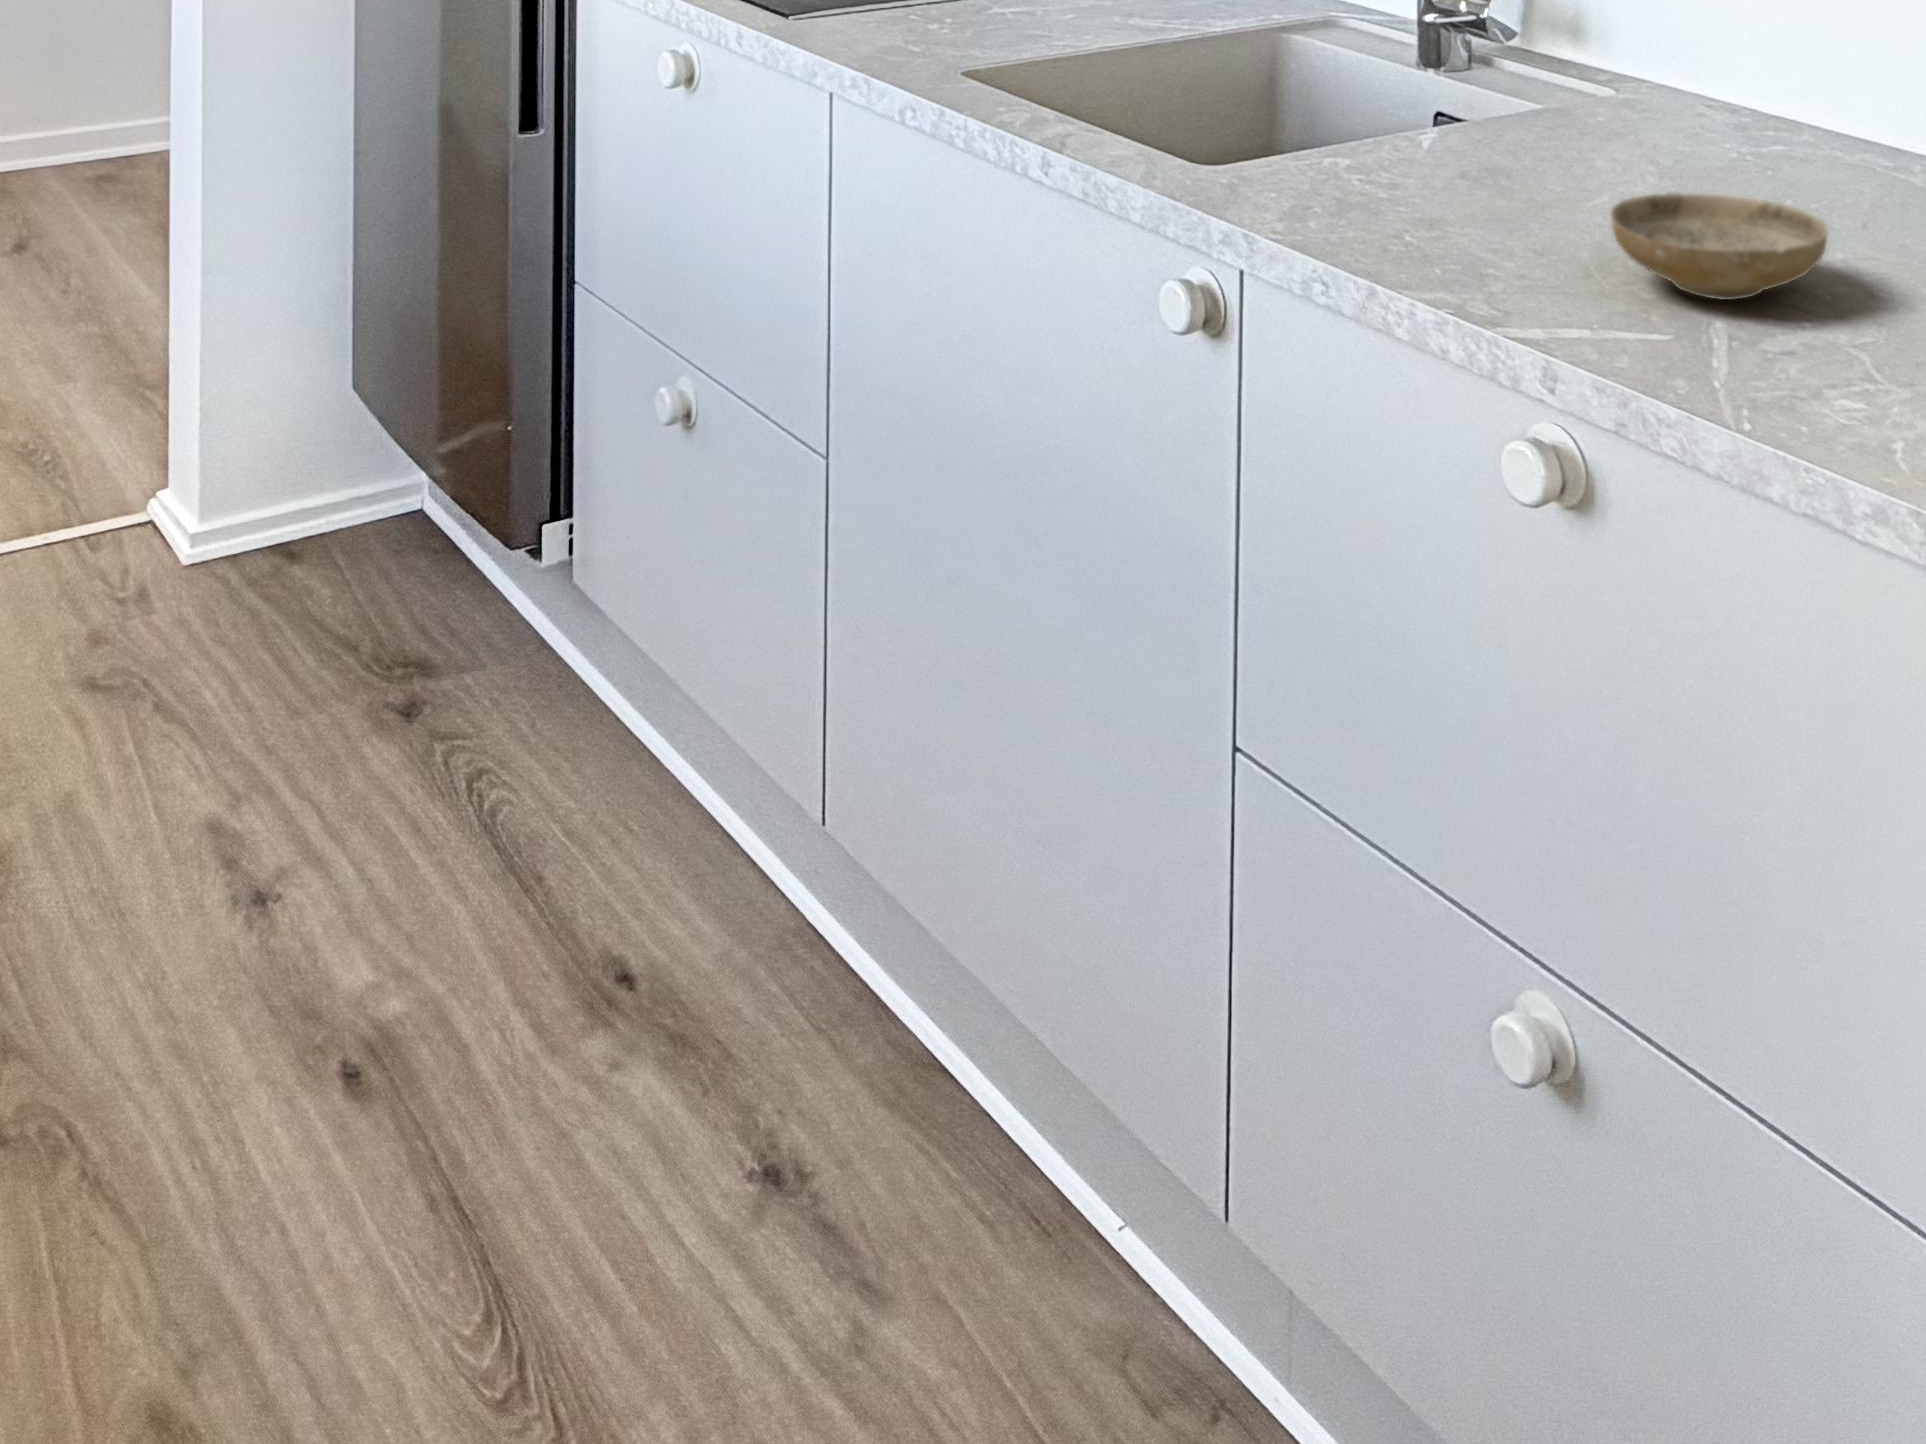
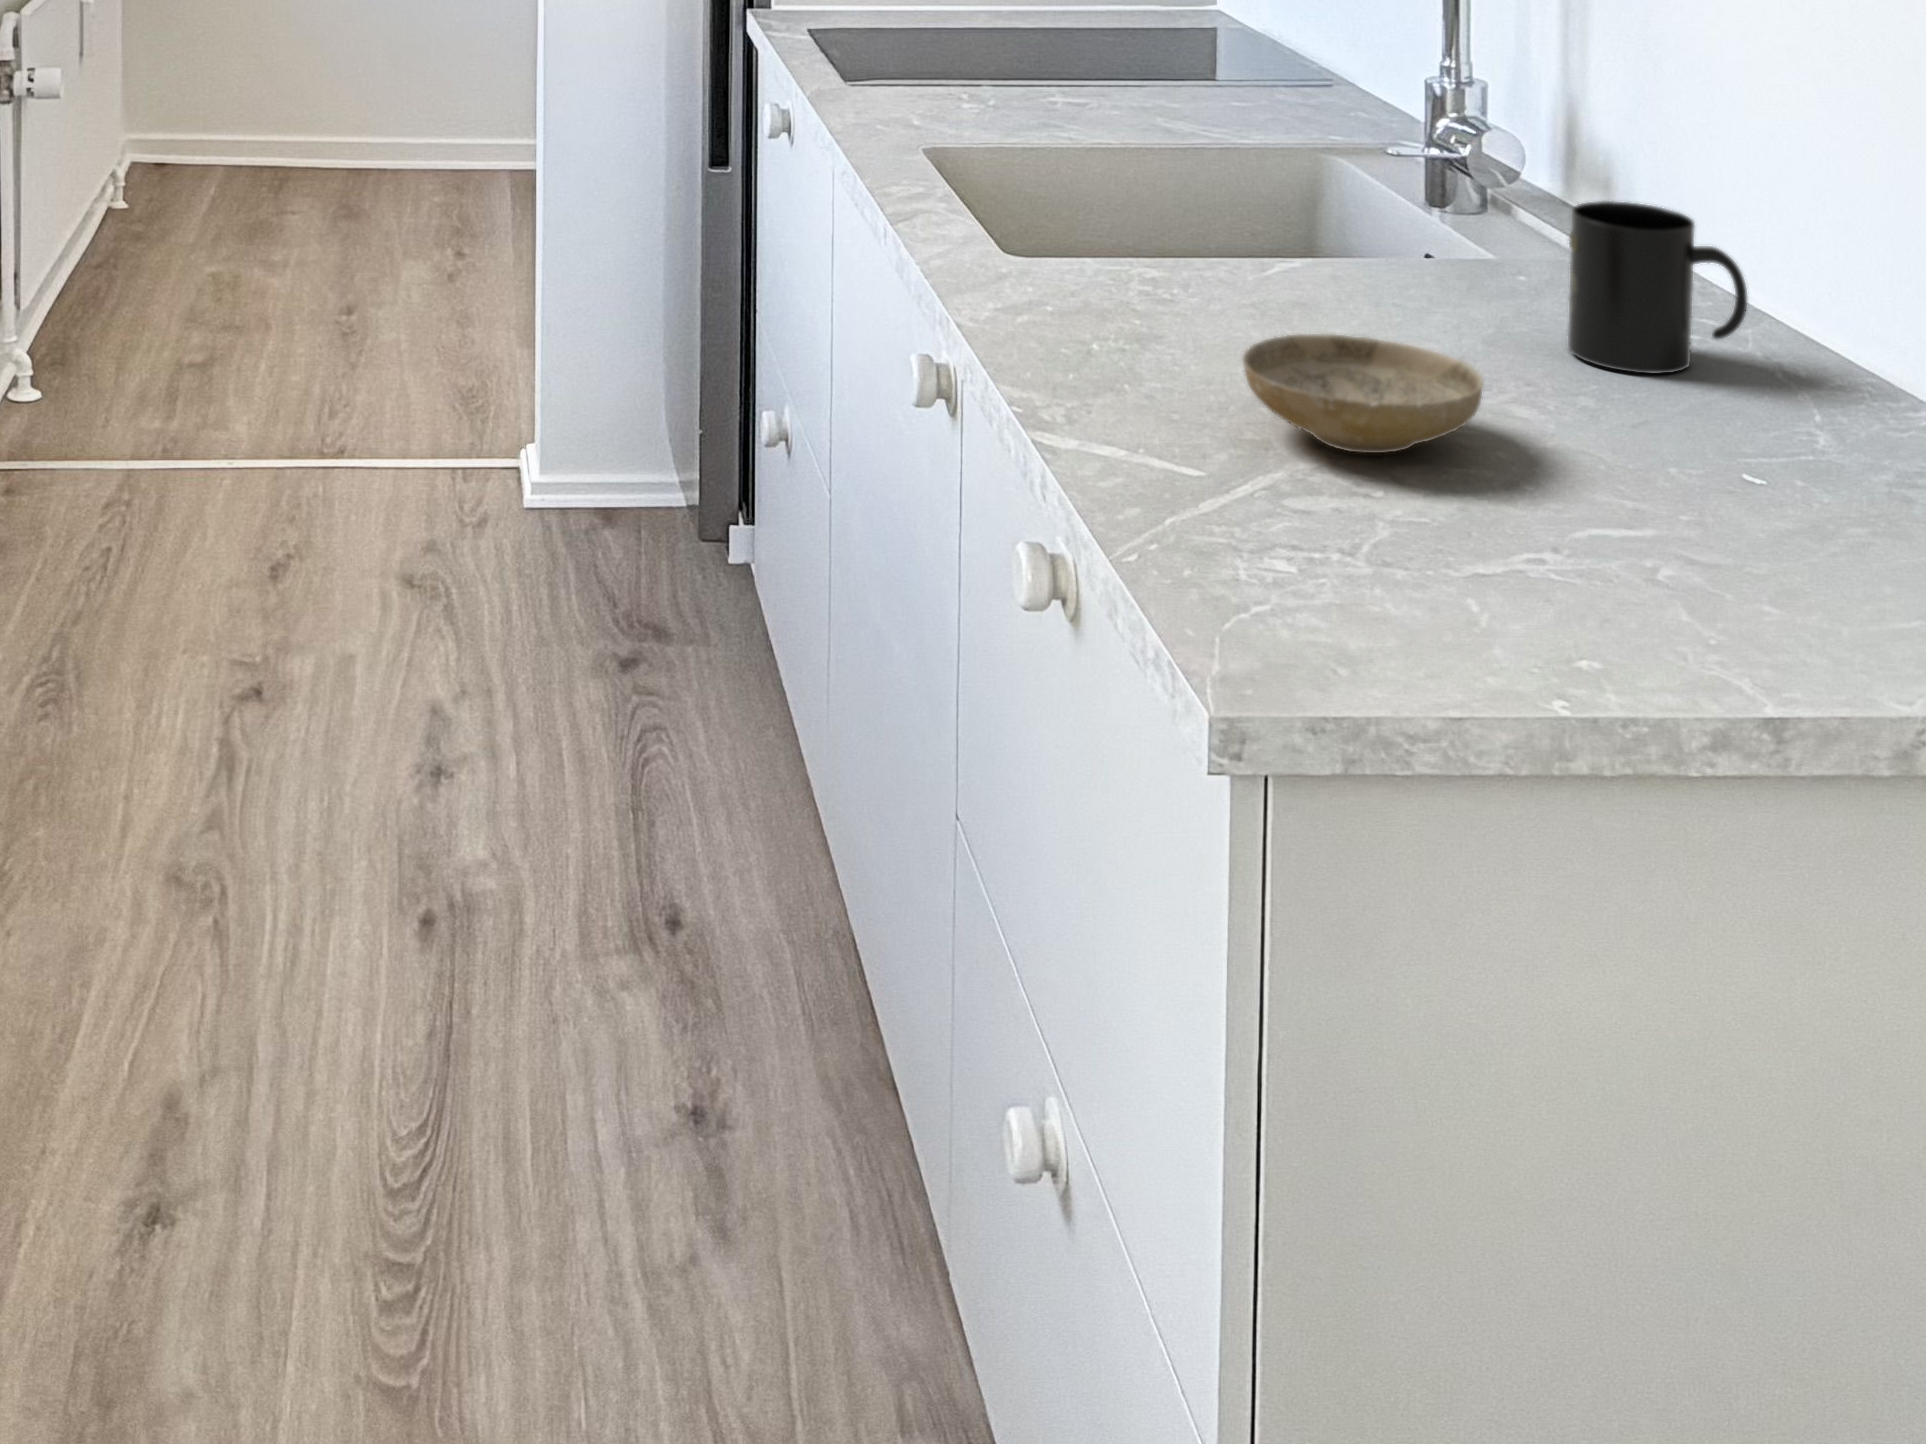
mug: none [1724,43,1867,192] -> present [1568,201,1747,373]

